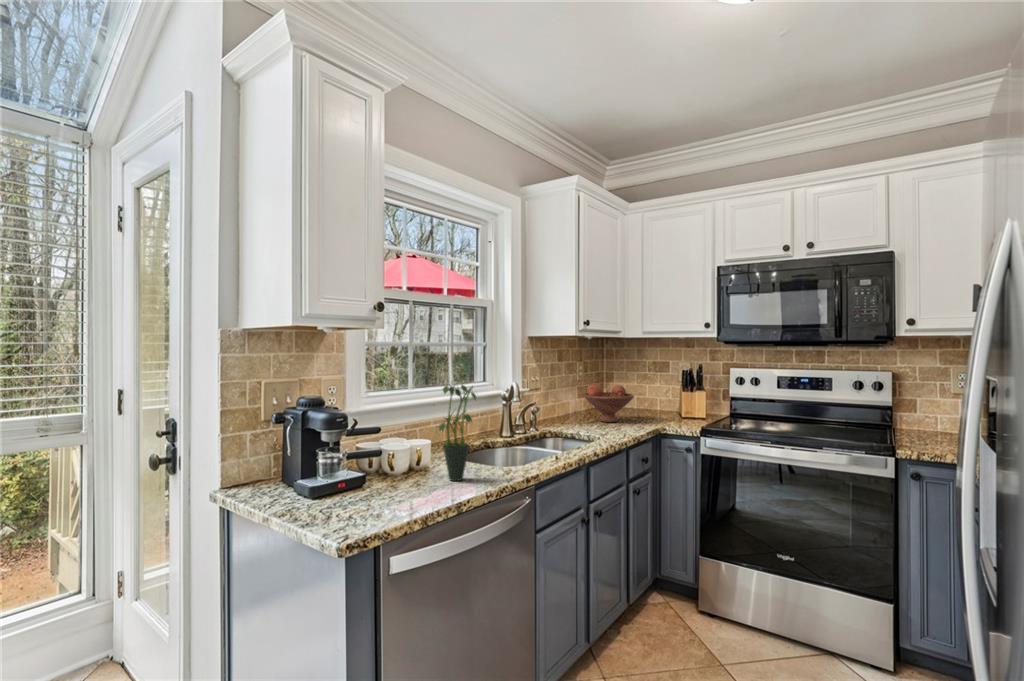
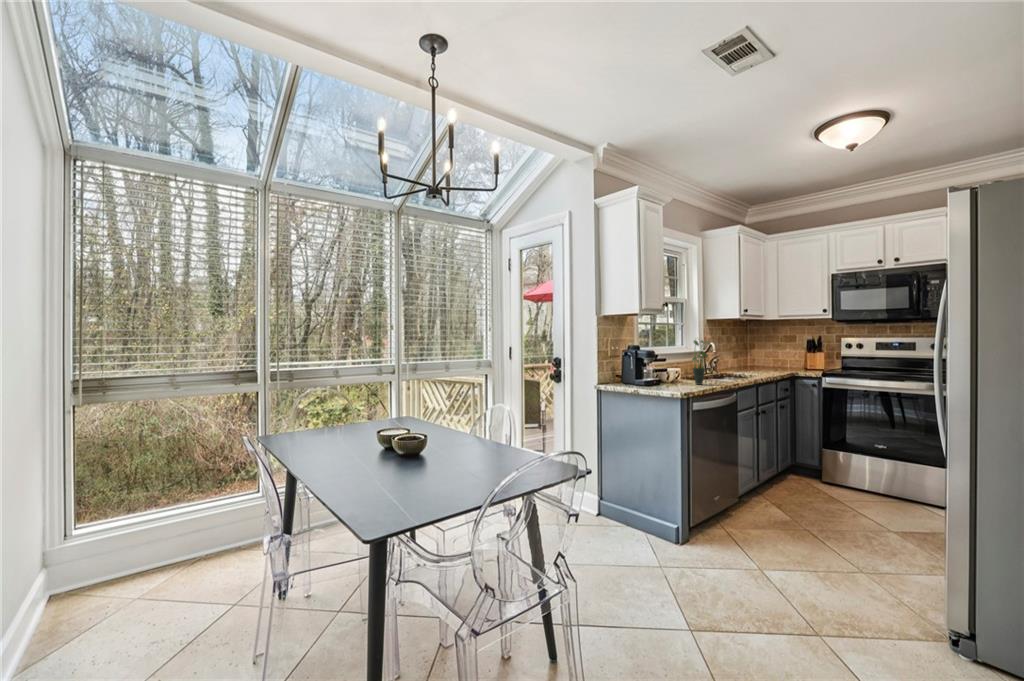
fruit bowl: present [584,384,634,422] -> none [741,348,776,371]

